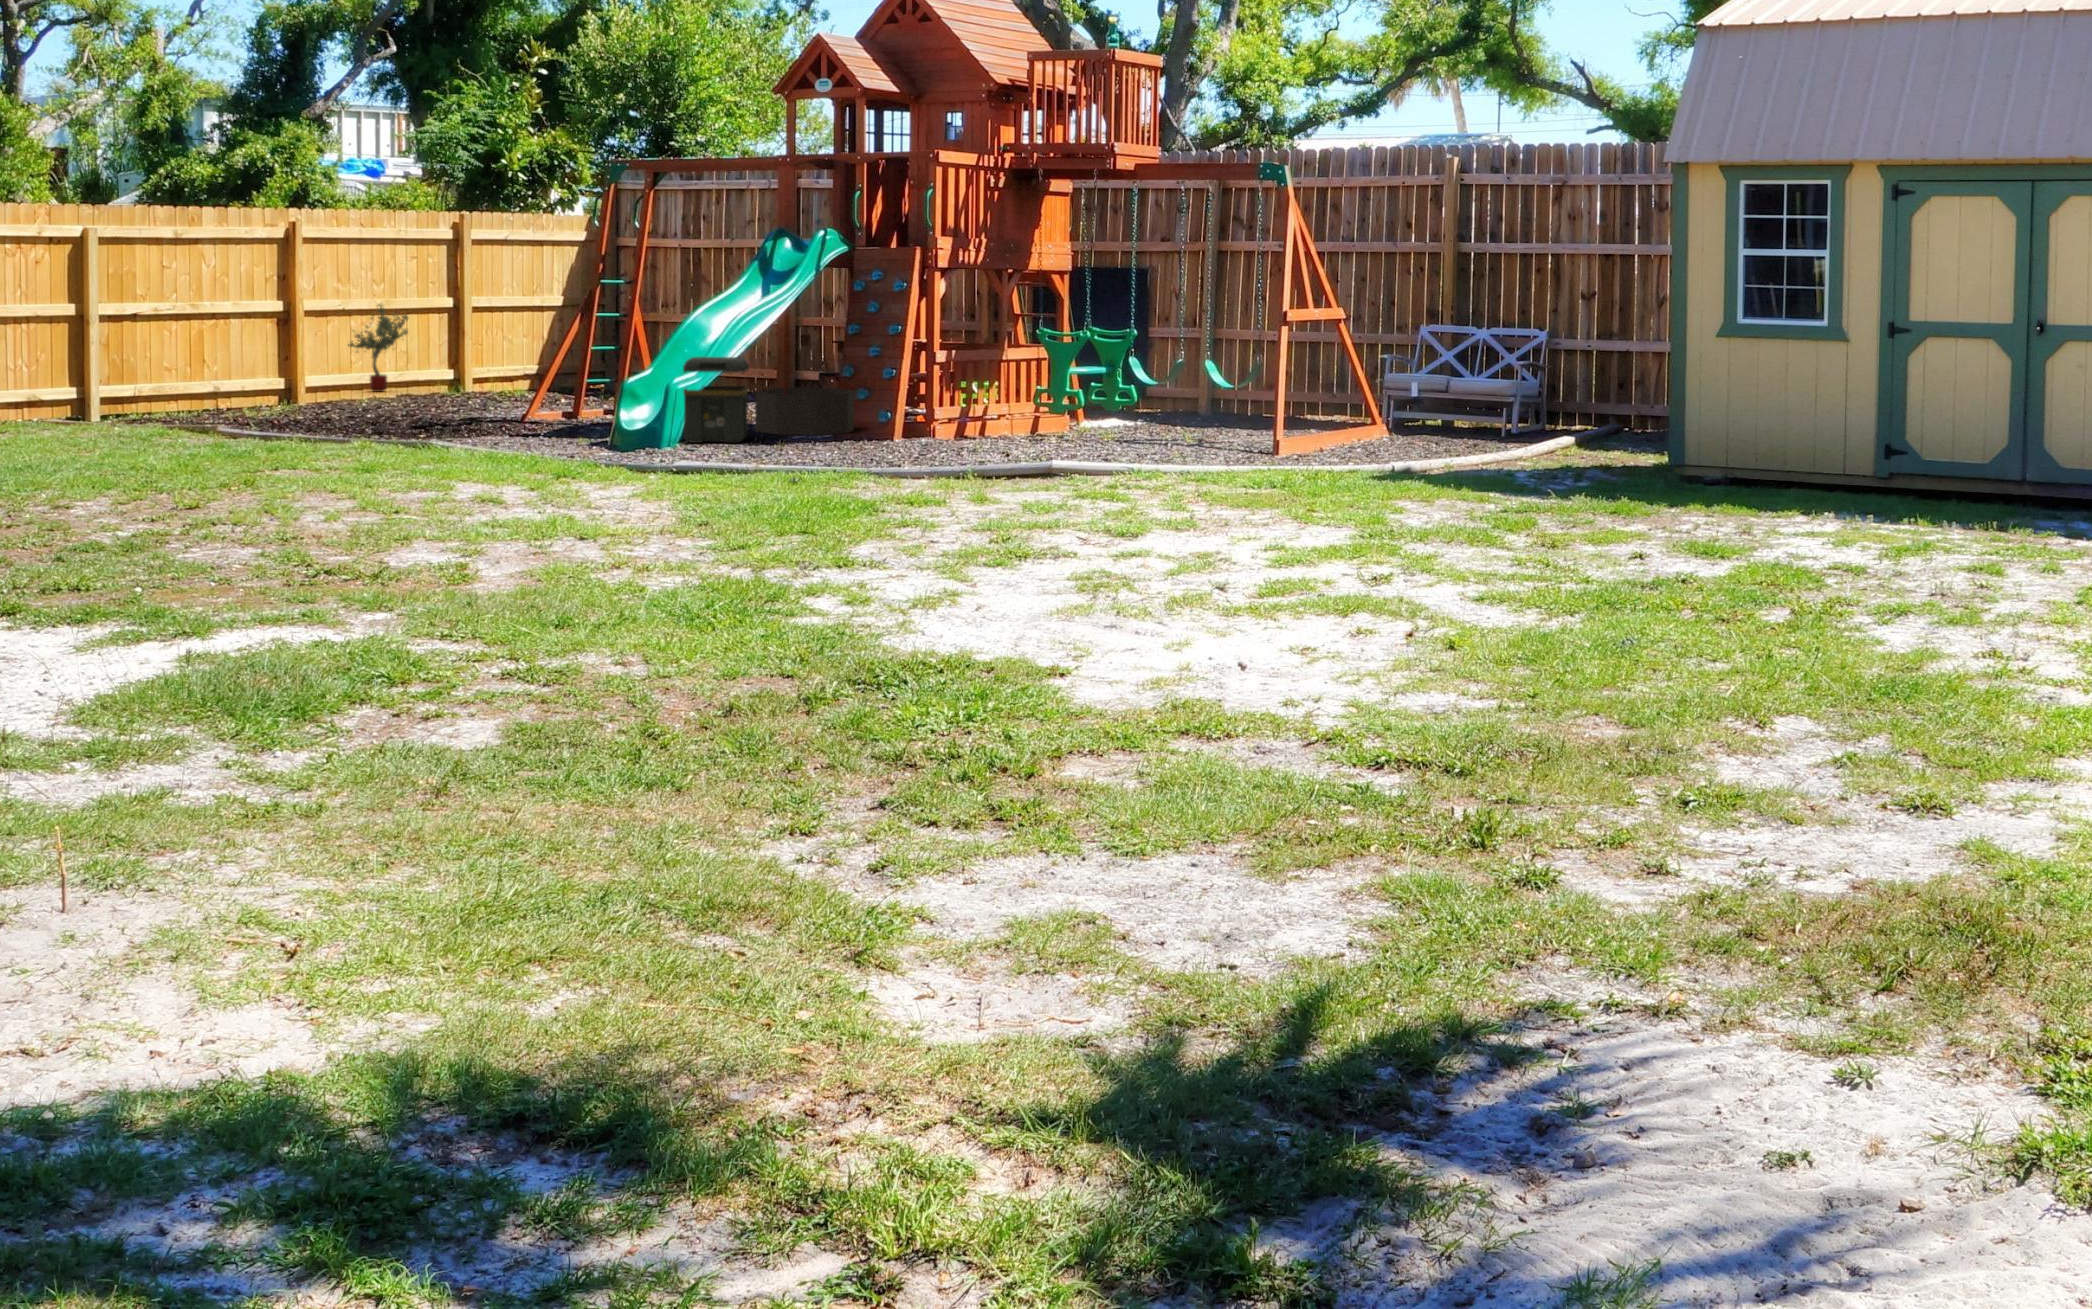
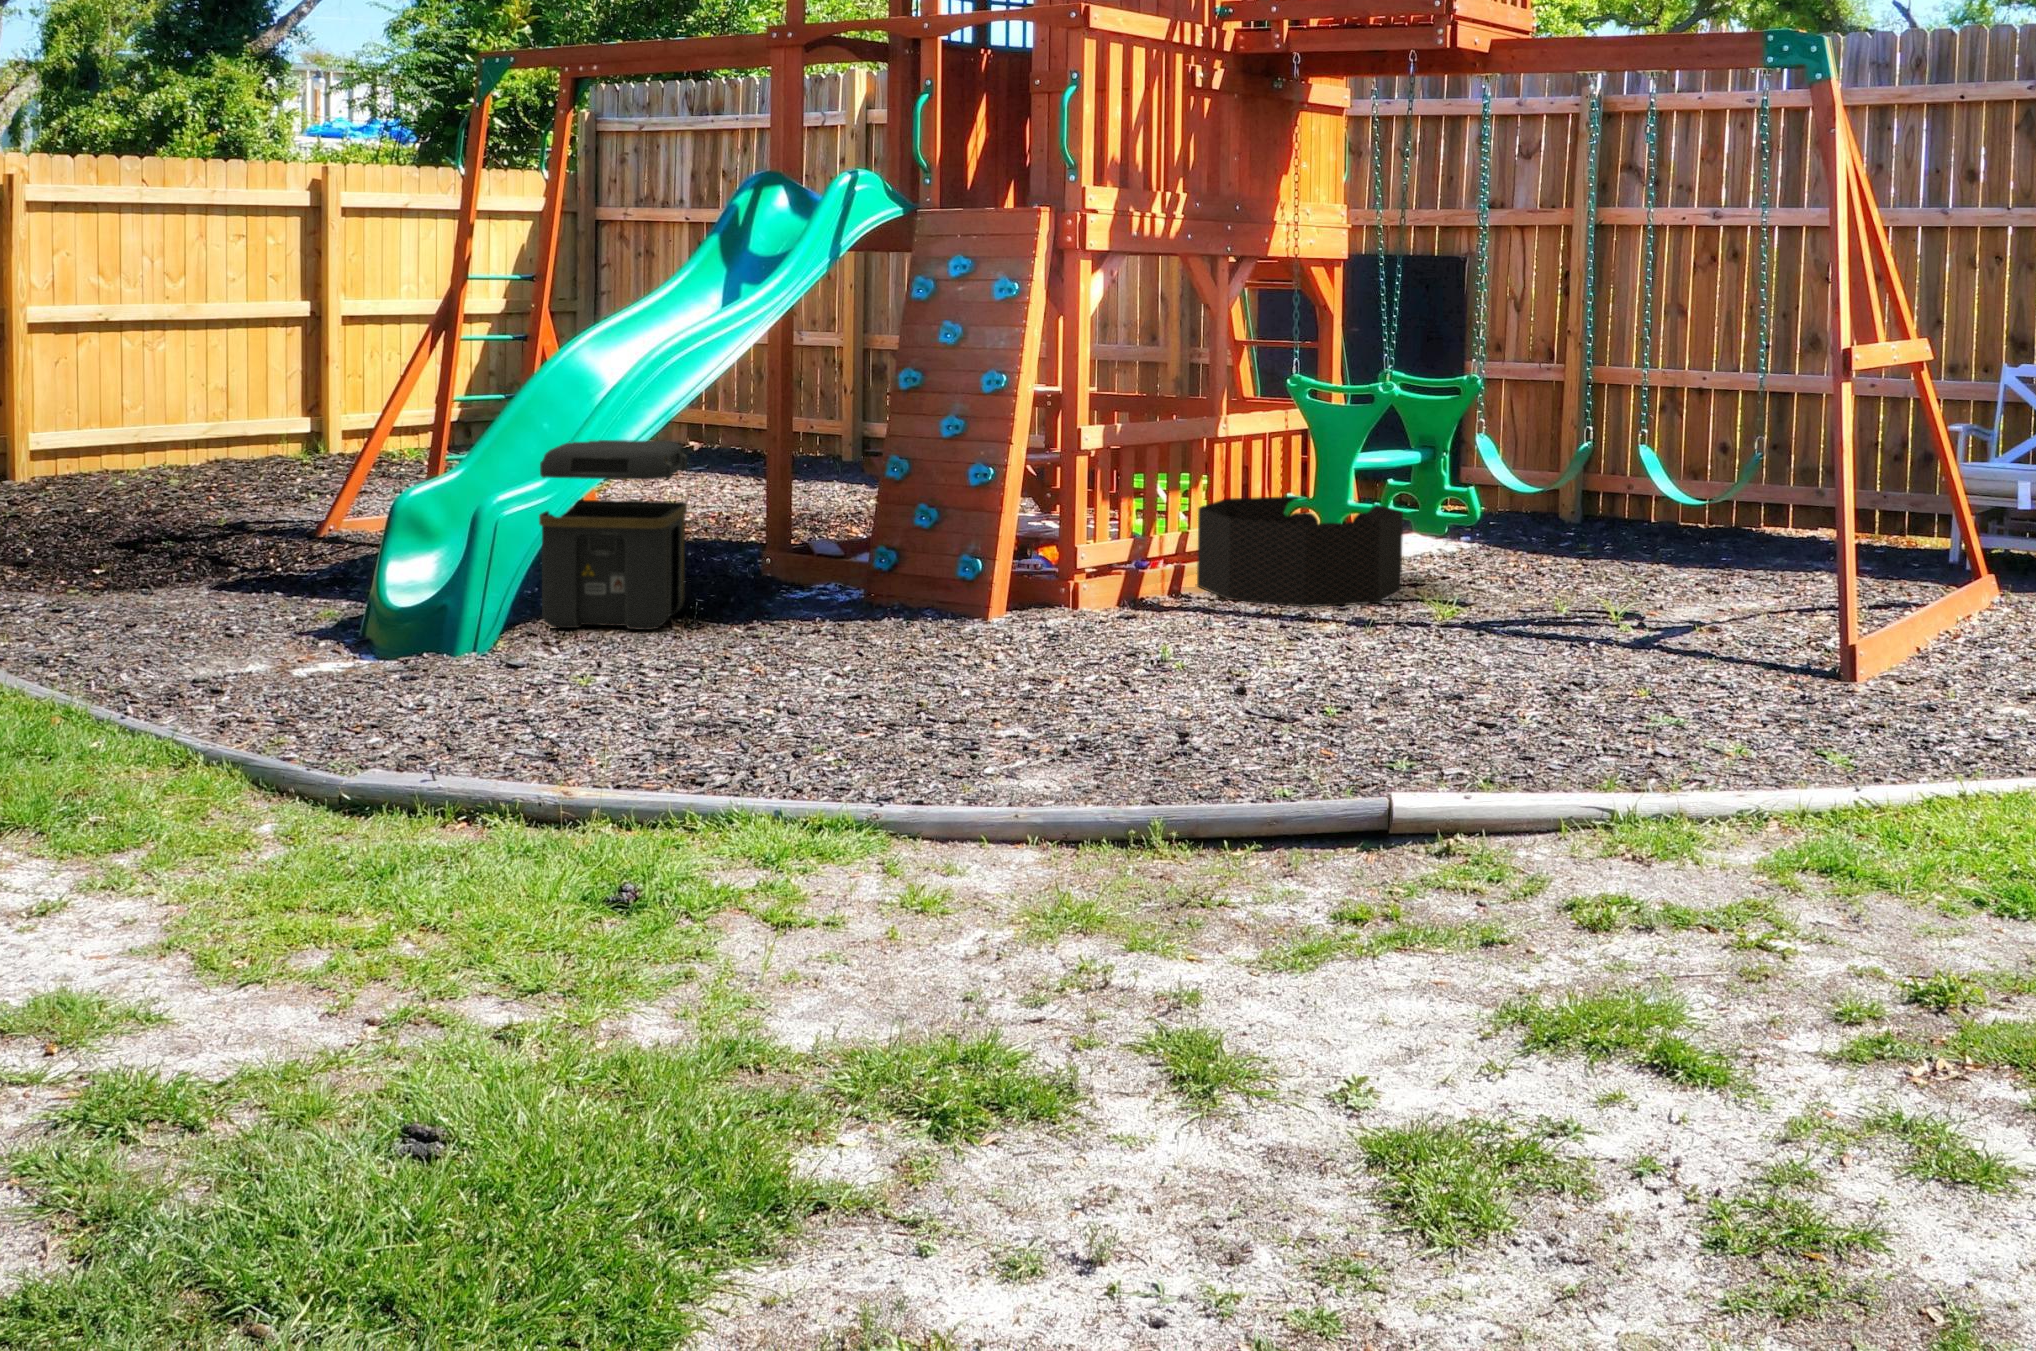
potted tree: present [348,305,408,392] -> none [104,310,219,458]
basket: present [755,387,854,435] -> present [1197,496,1403,607]

